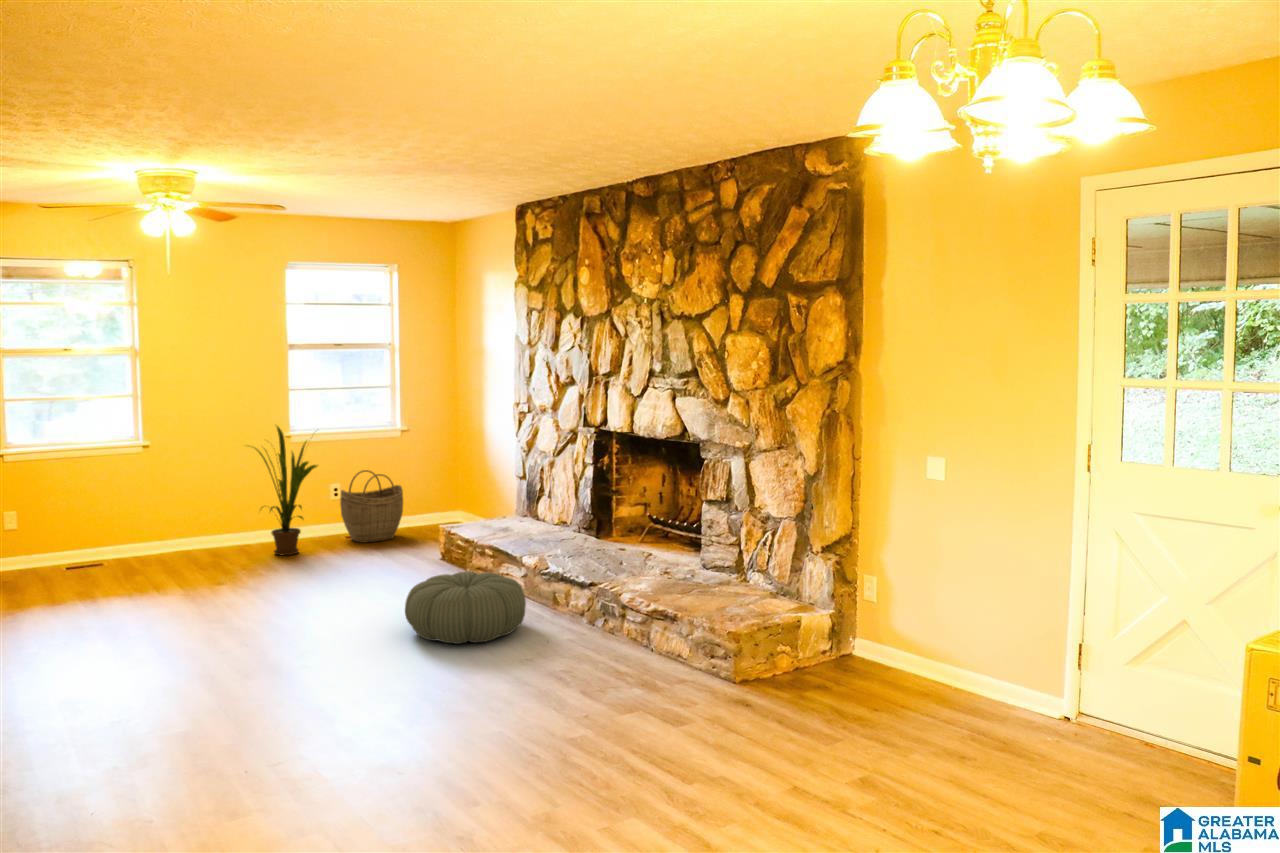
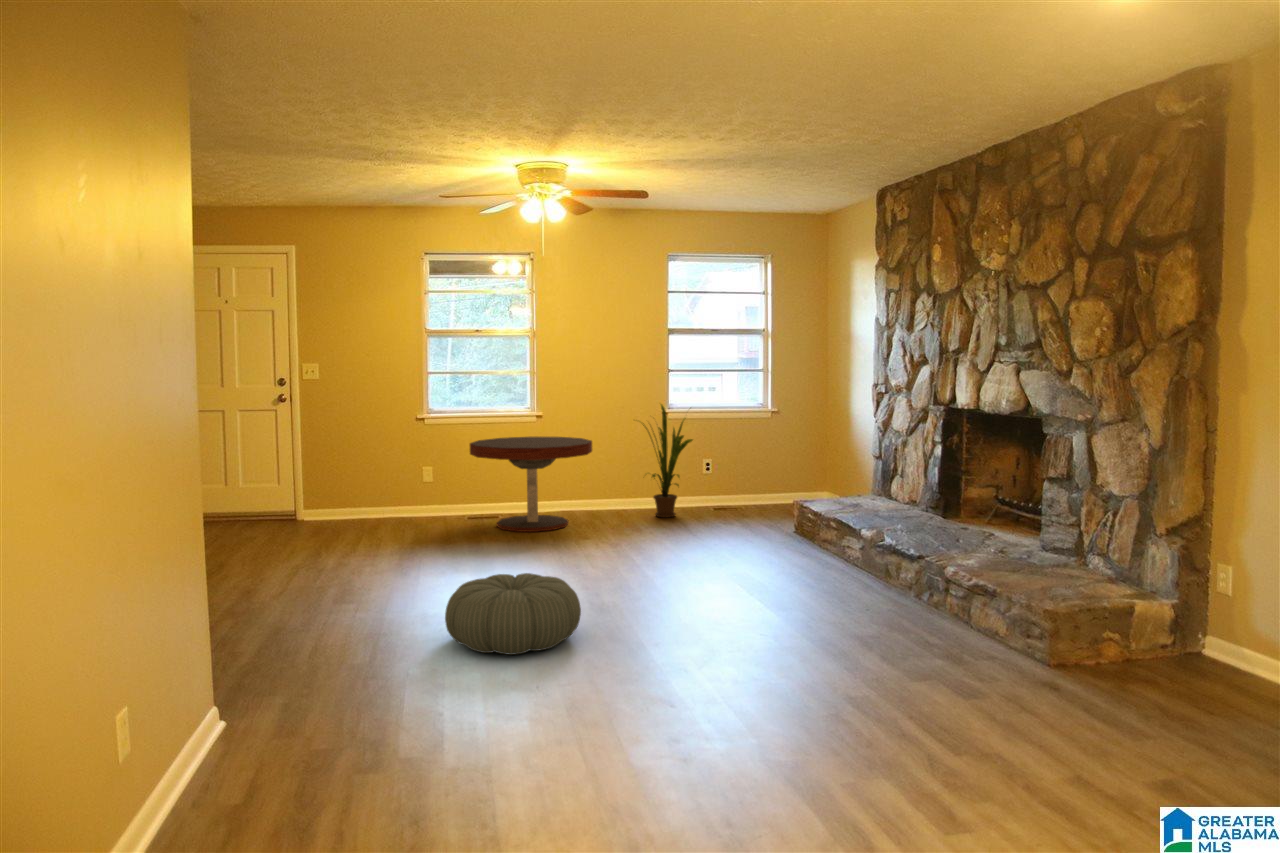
coffee table: none [20,468,195,592] -> present [470,437,592,532]
woven basket: present [340,470,403,543] -> none [714,447,769,512]
pouf: present [405,572,526,644] -> present [445,573,581,655]

